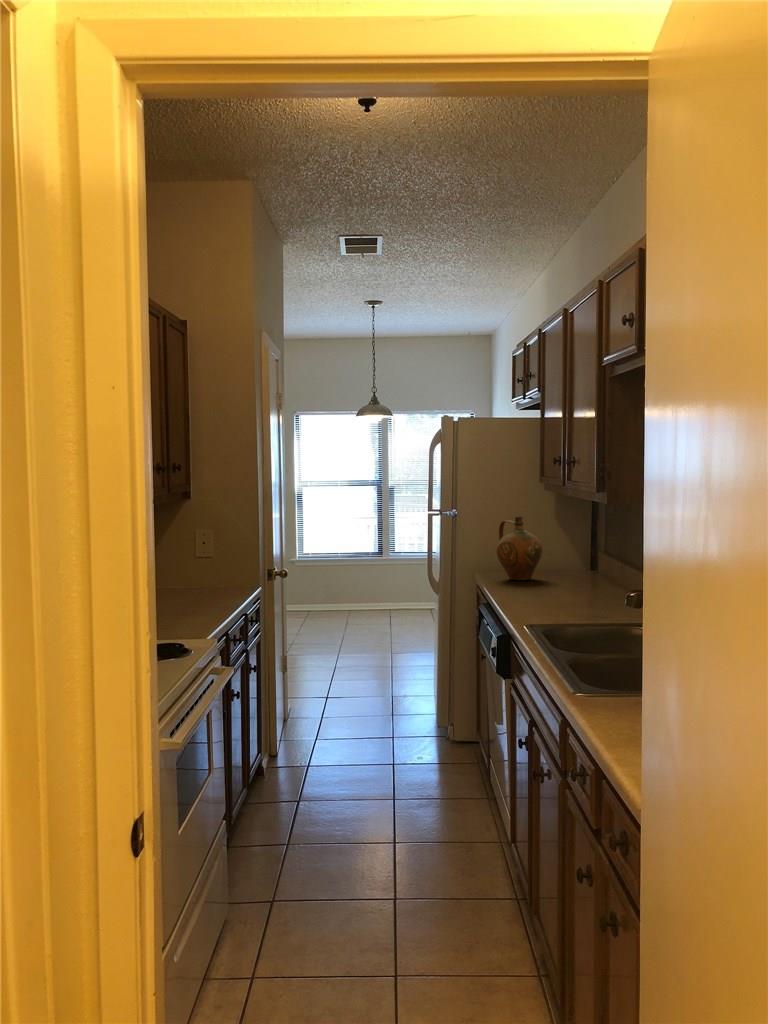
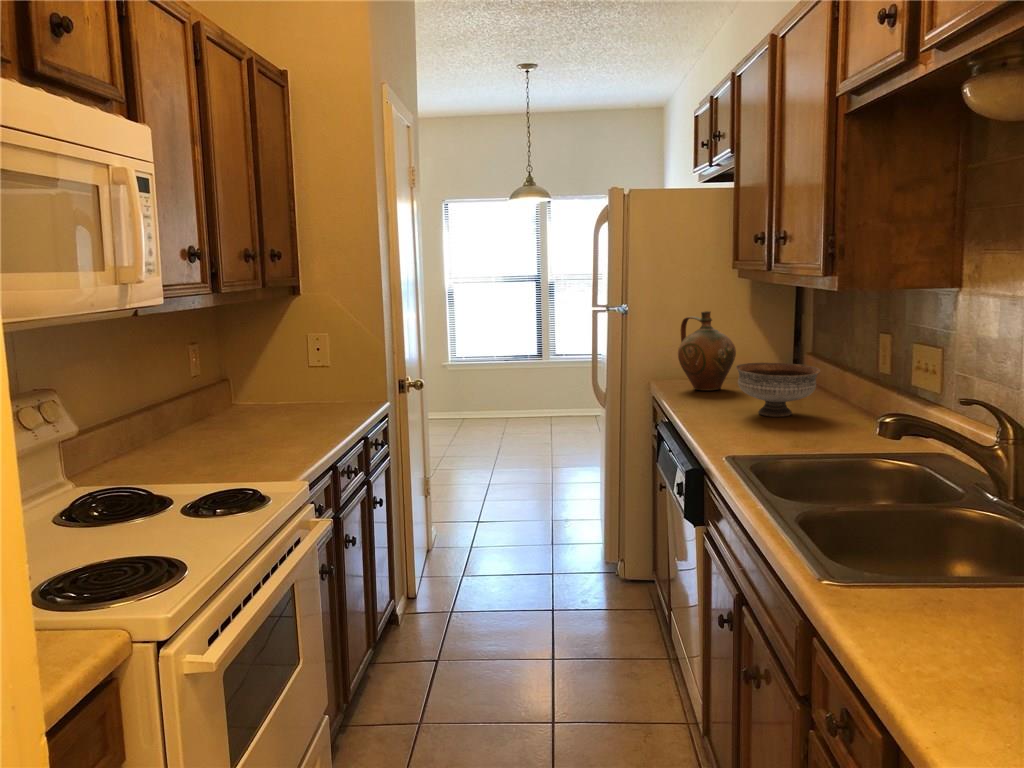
bowl: none [539,557,603,599] -> present [736,363,820,417]

